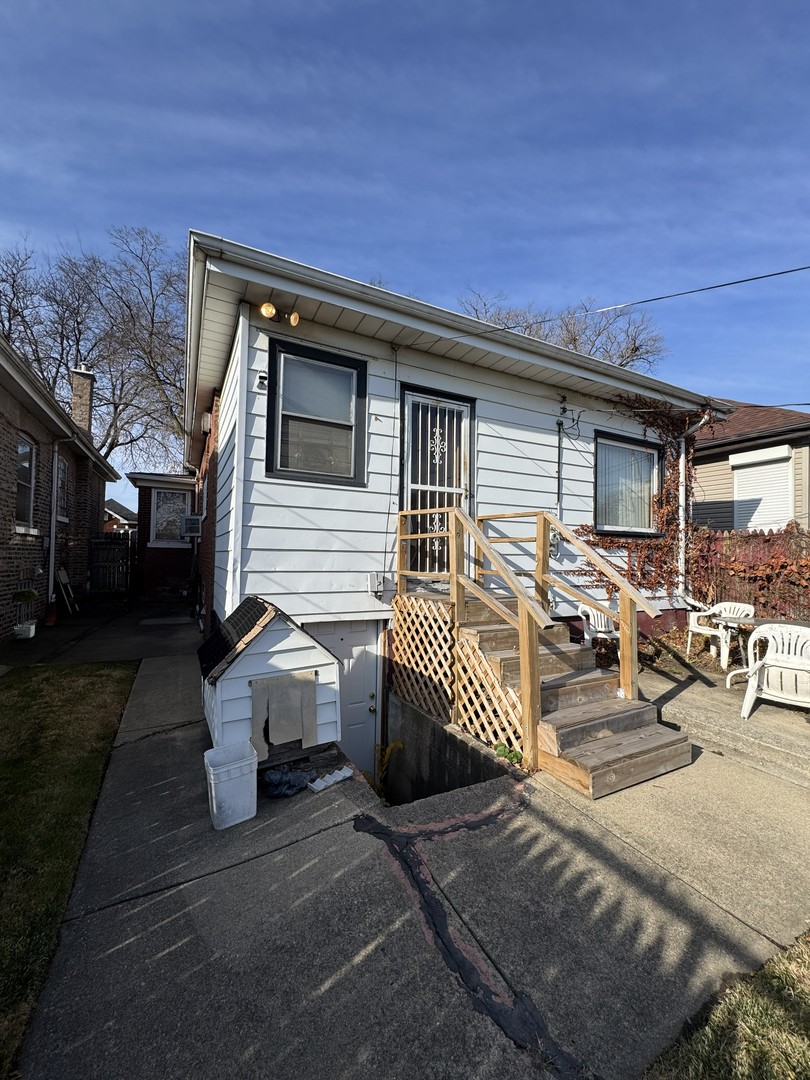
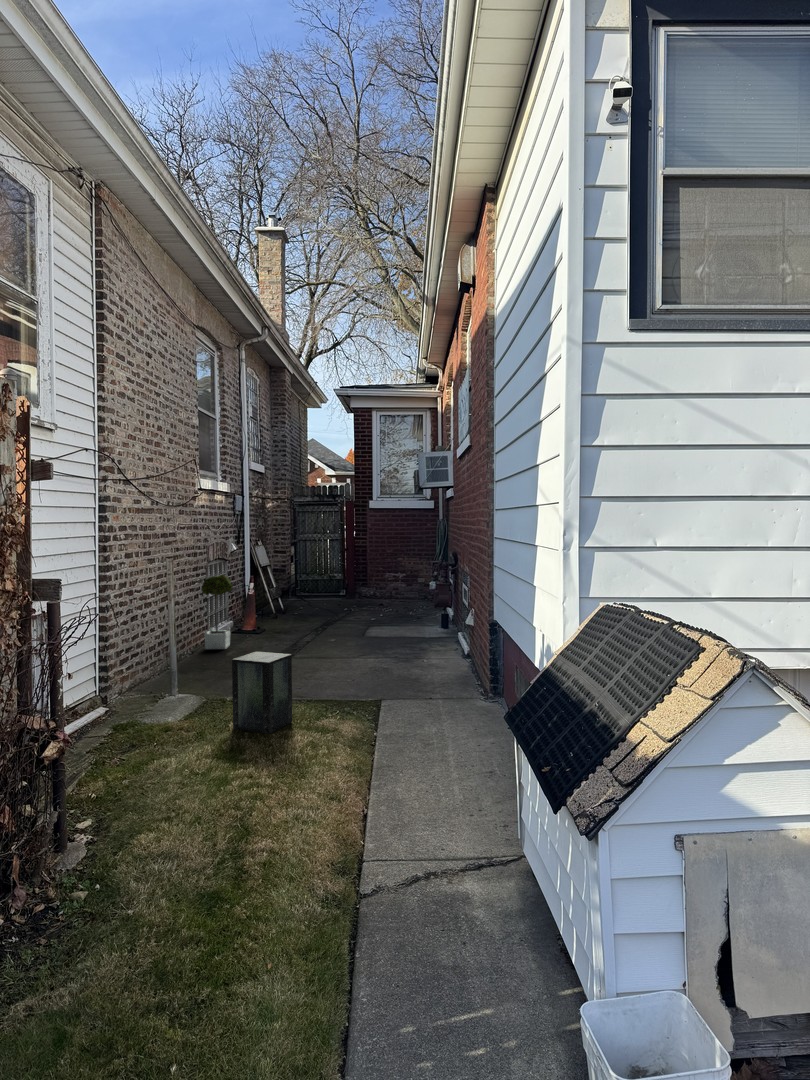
storage box: none [34,633,82,682] -> present [232,652,292,734]

